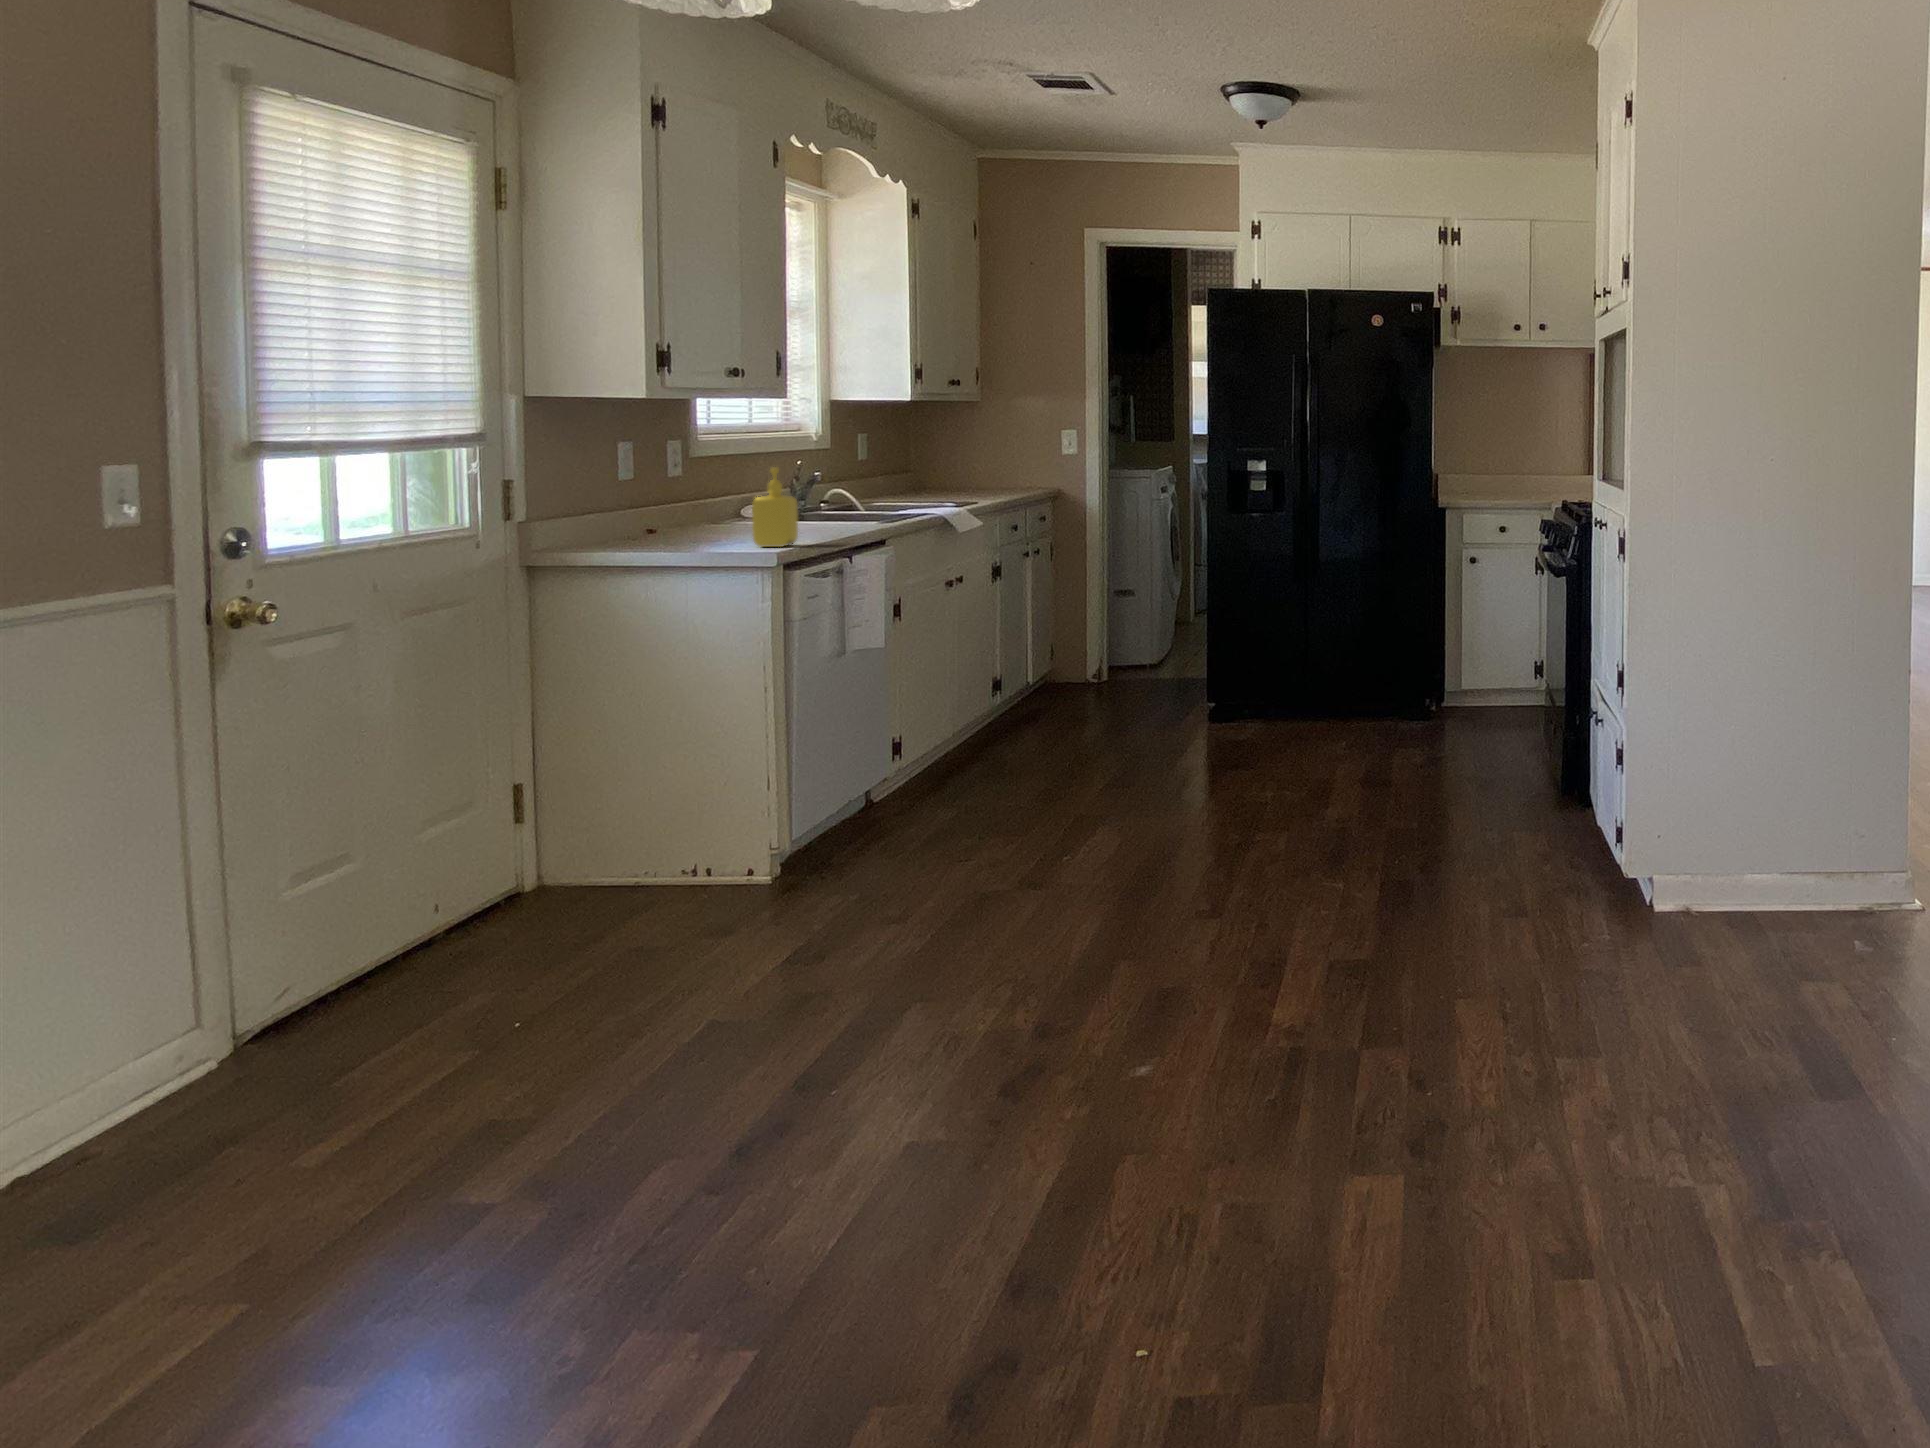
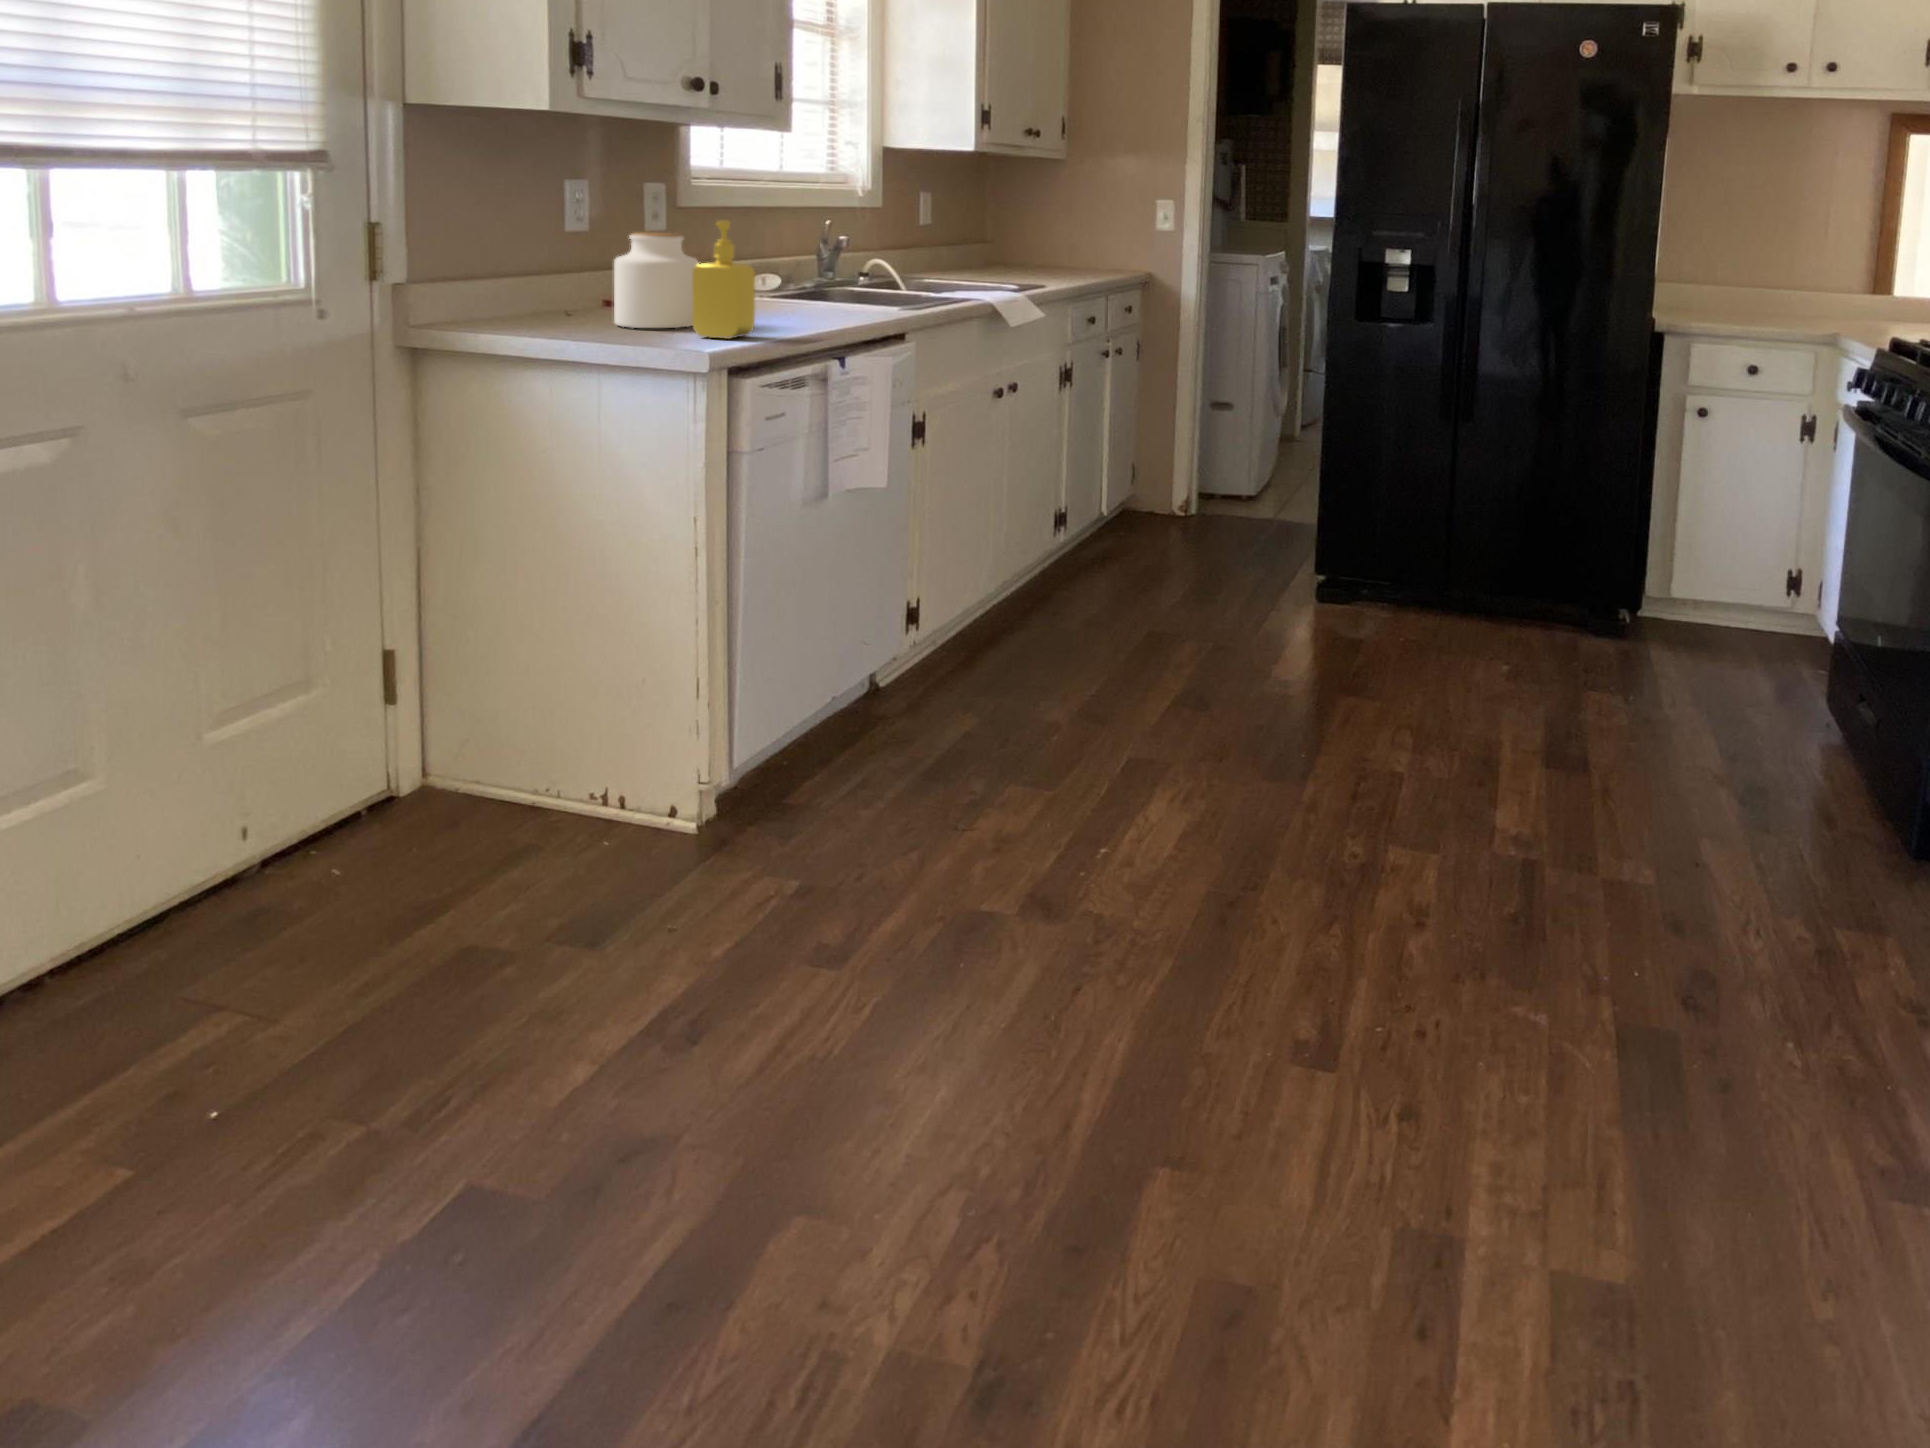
jar: none [680,478,745,545] -> present [614,233,699,328]

